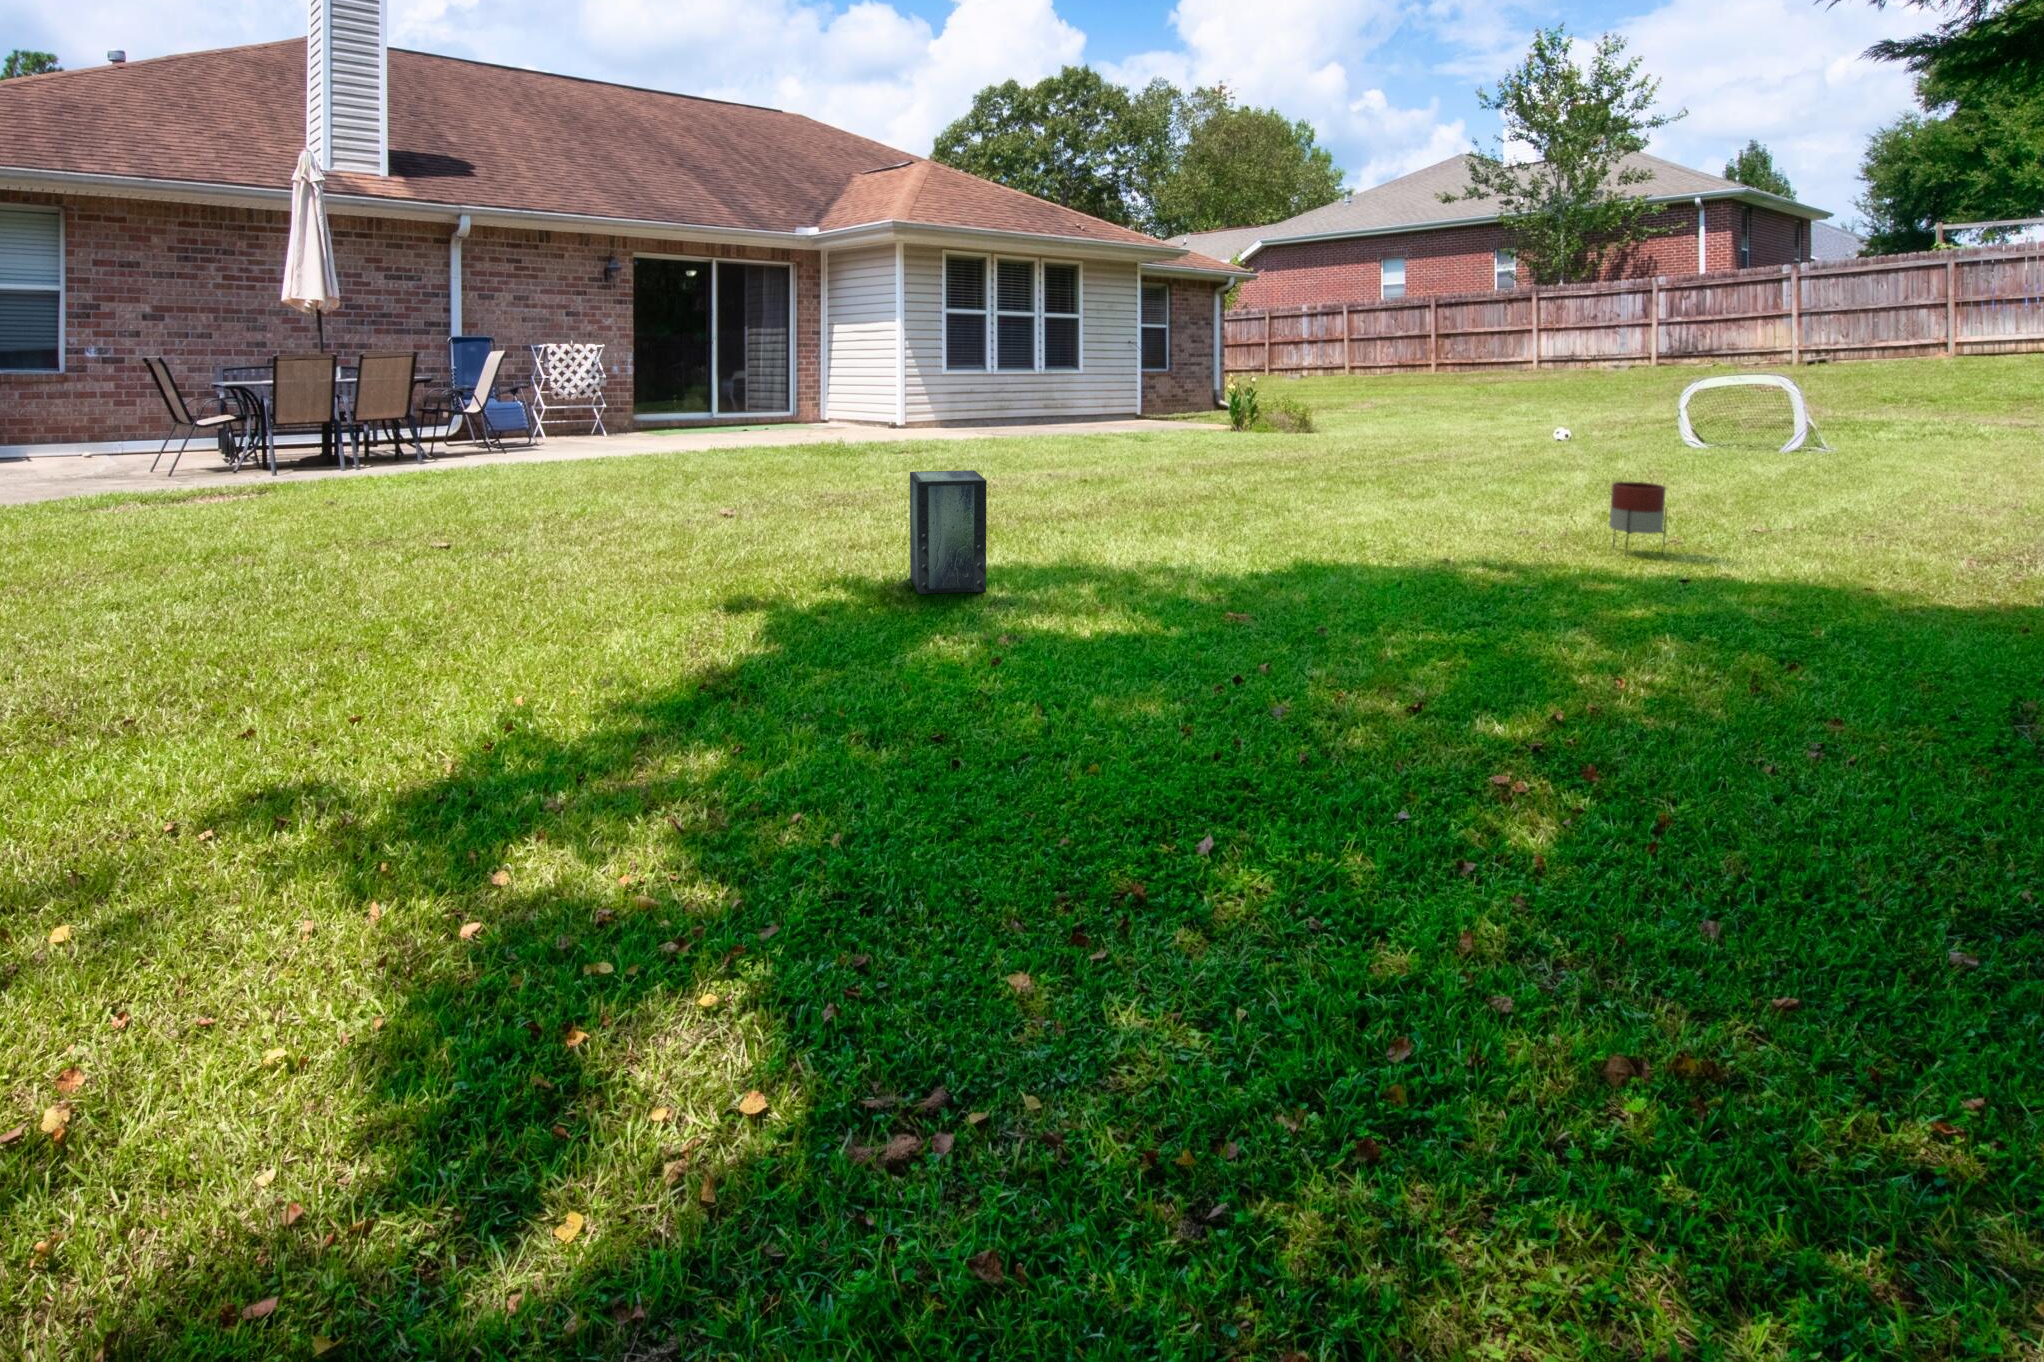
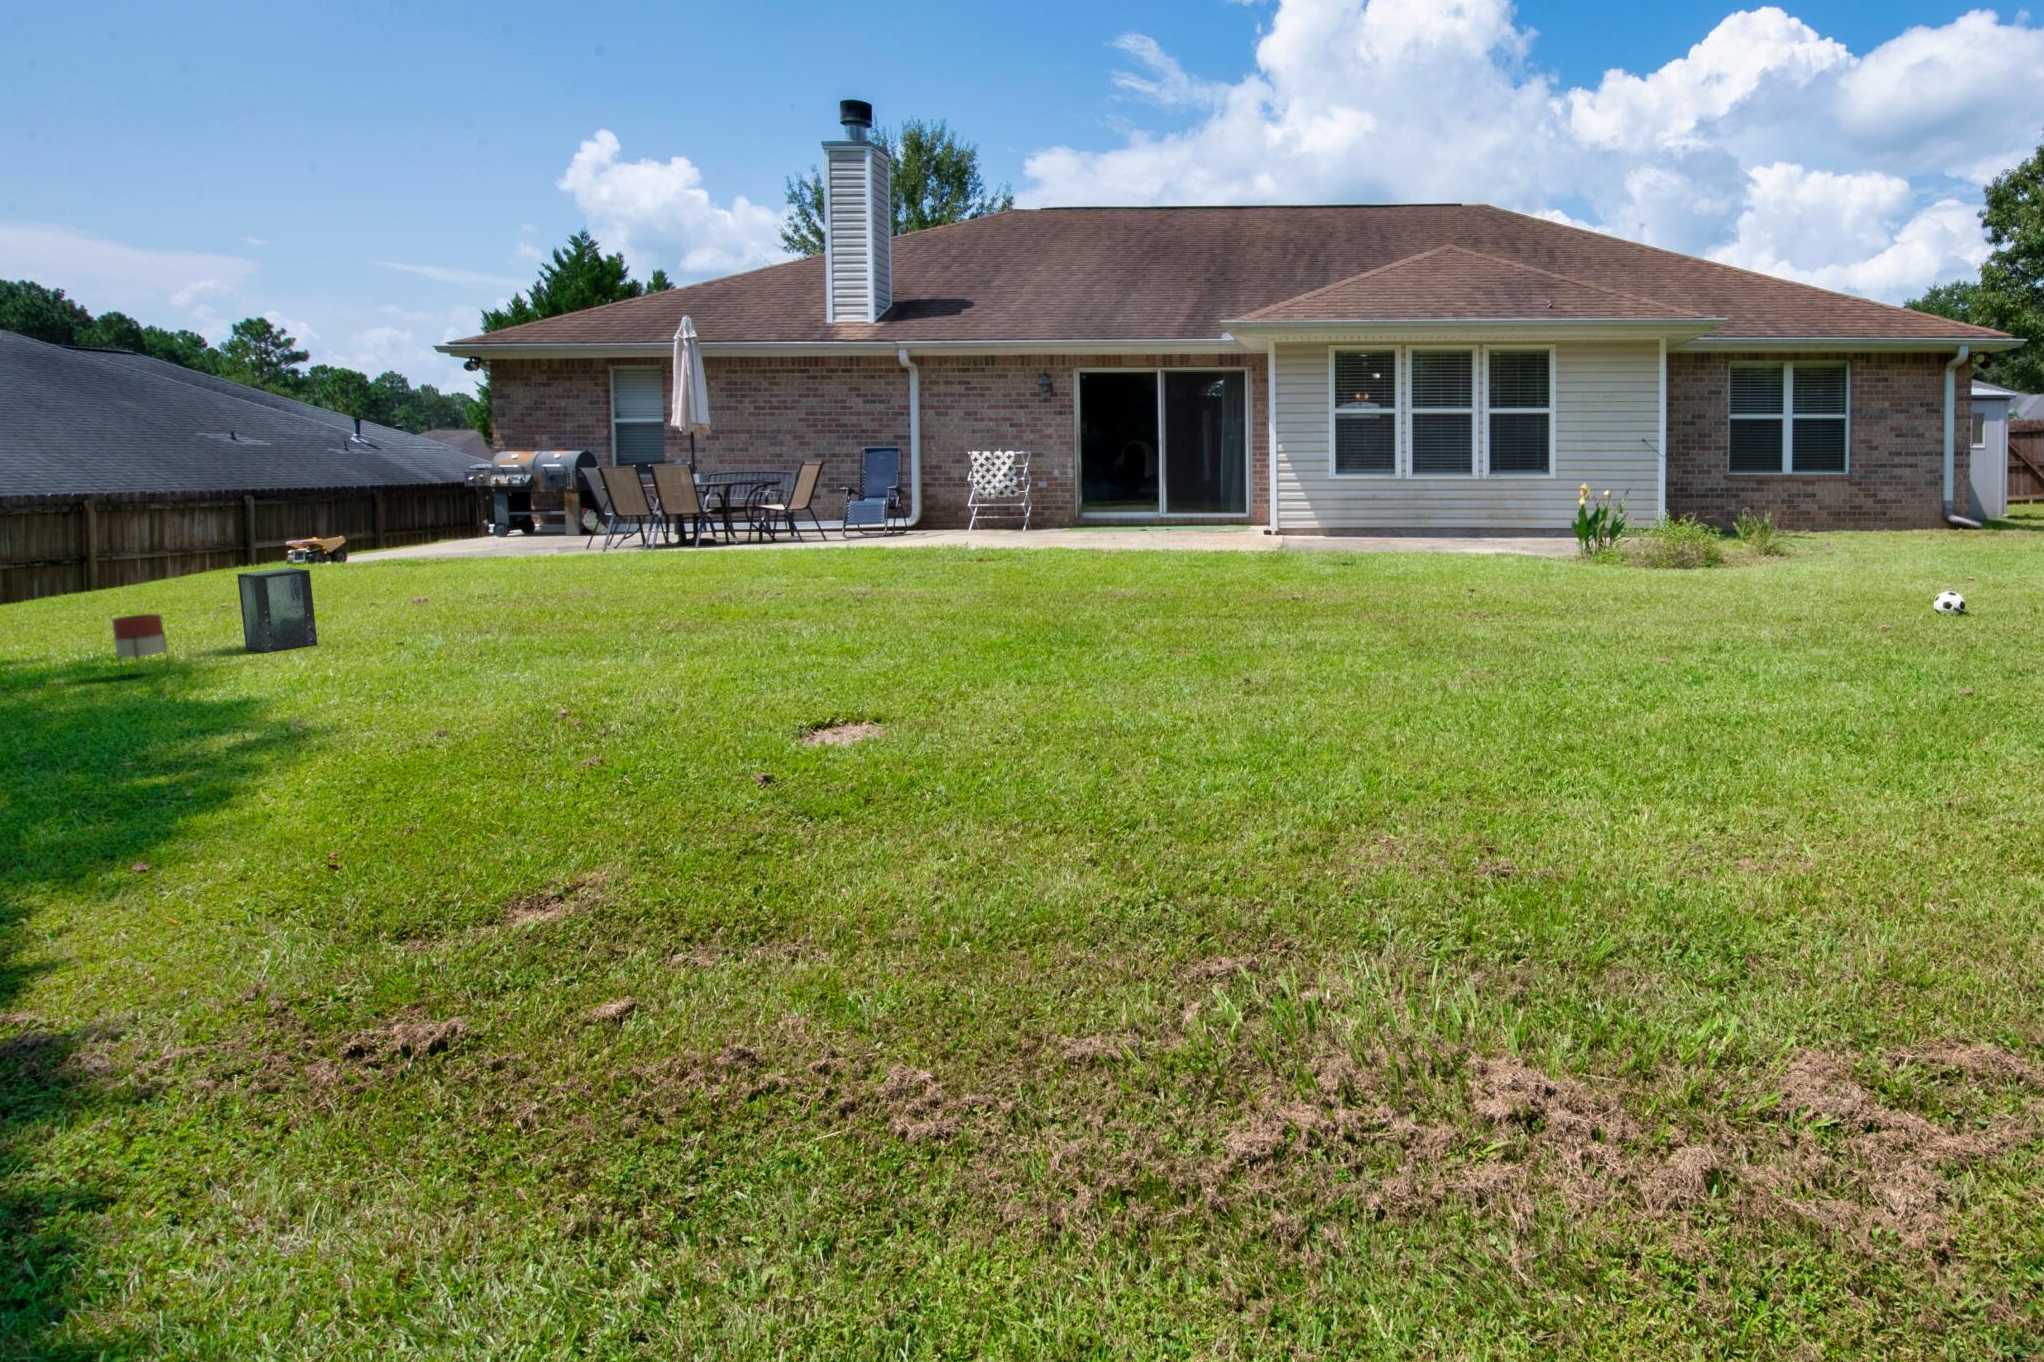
planter: present [1609,482,1667,554] -> present [112,614,167,666]

